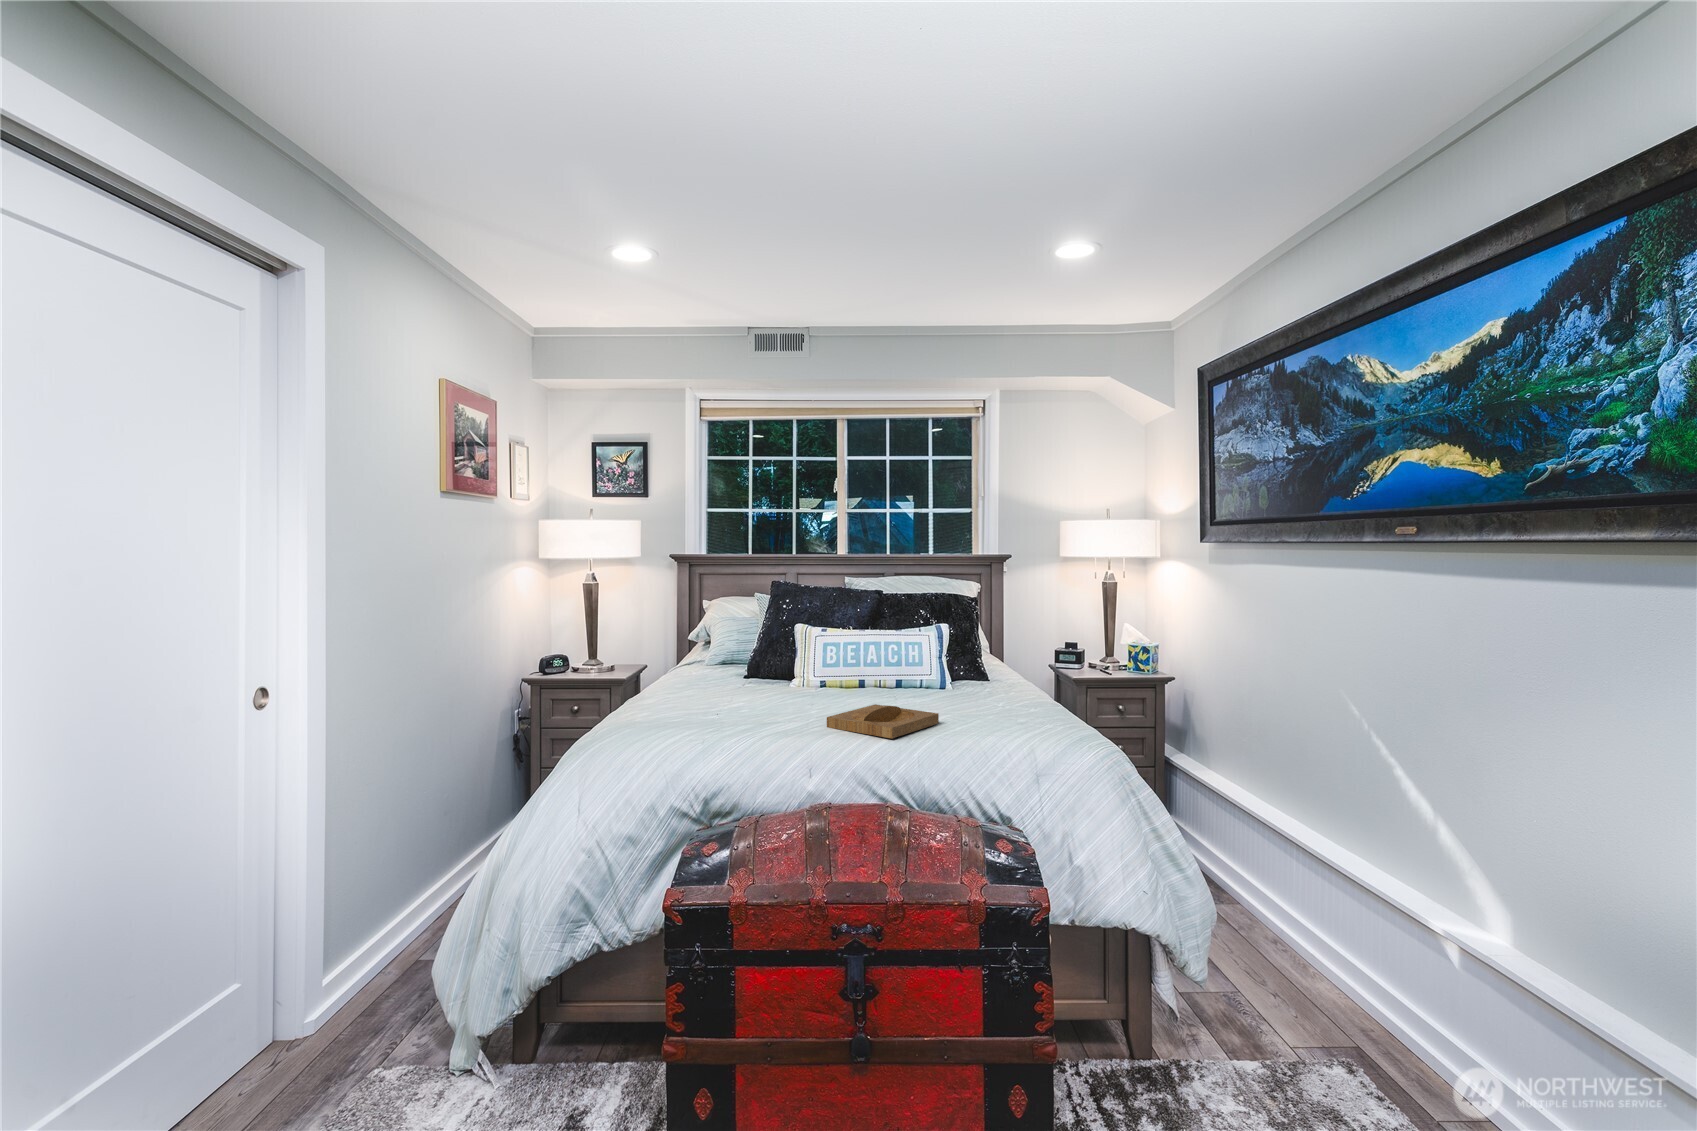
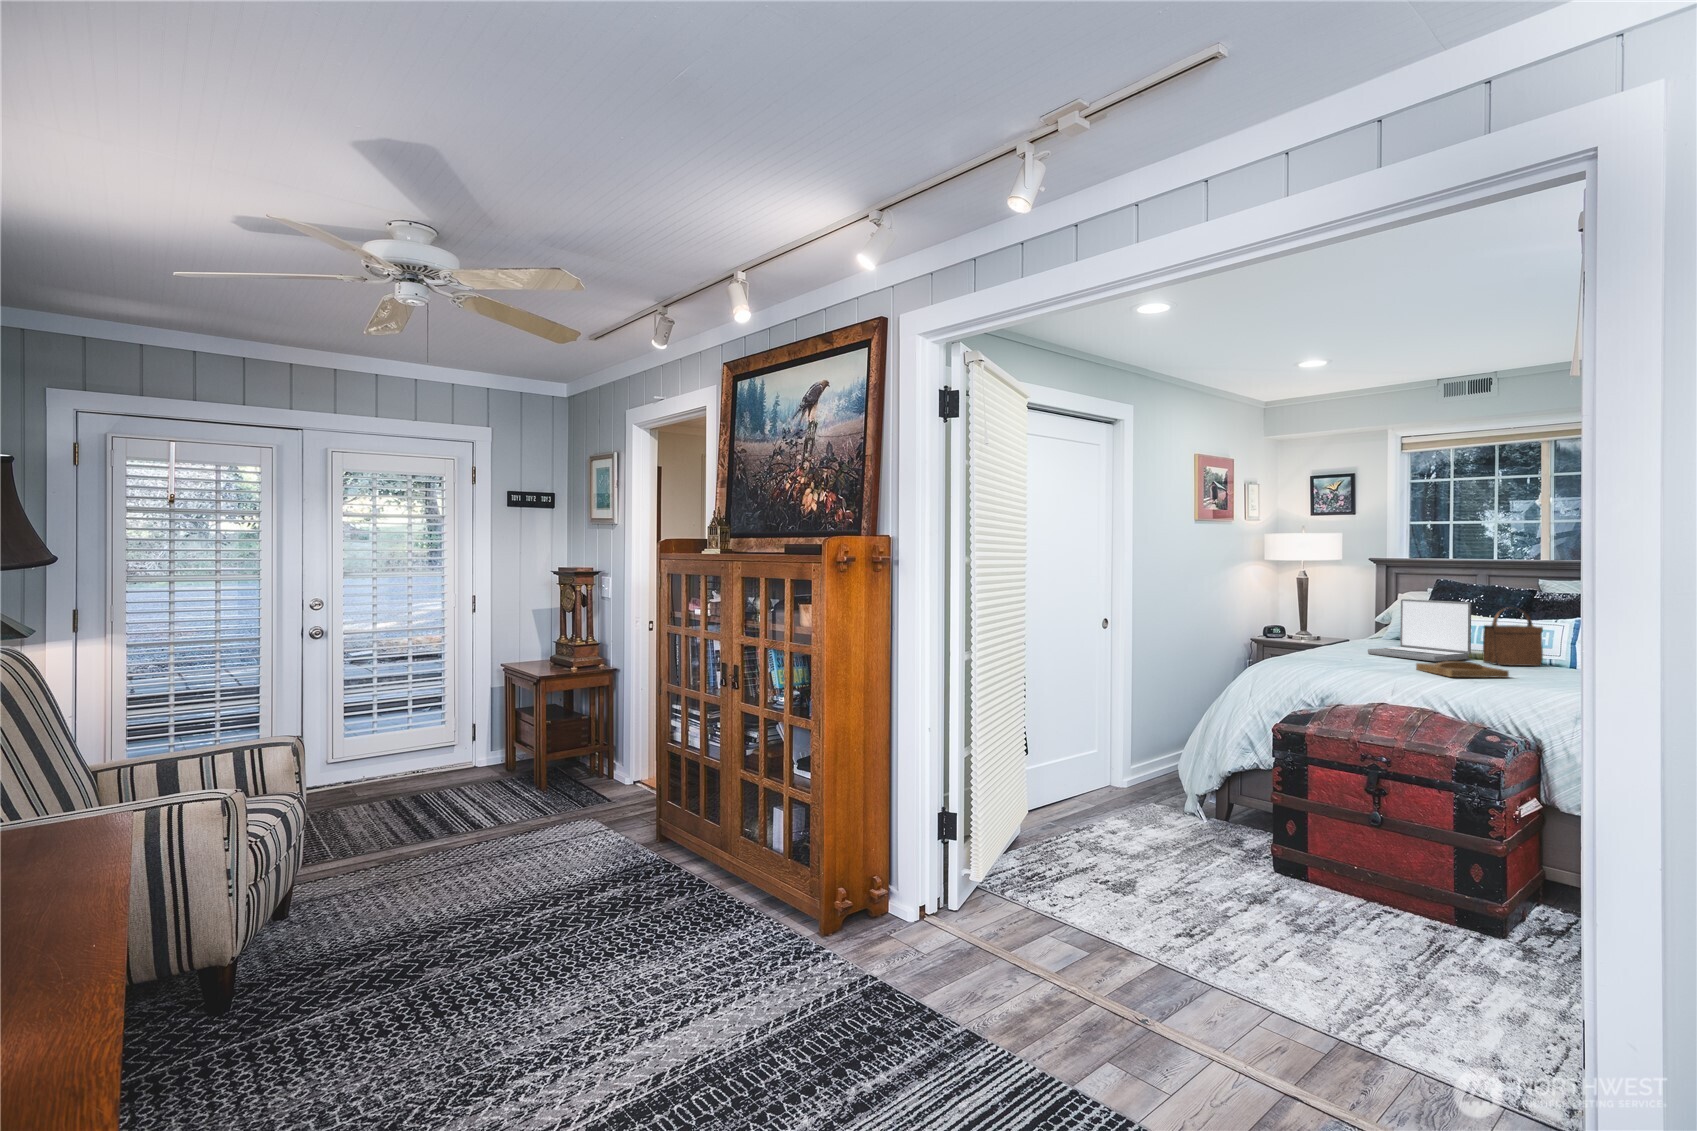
laptop: none [728,612,845,703] -> present [1368,599,1471,661]
handbag: none [865,618,923,698] -> present [1483,607,1543,666]

